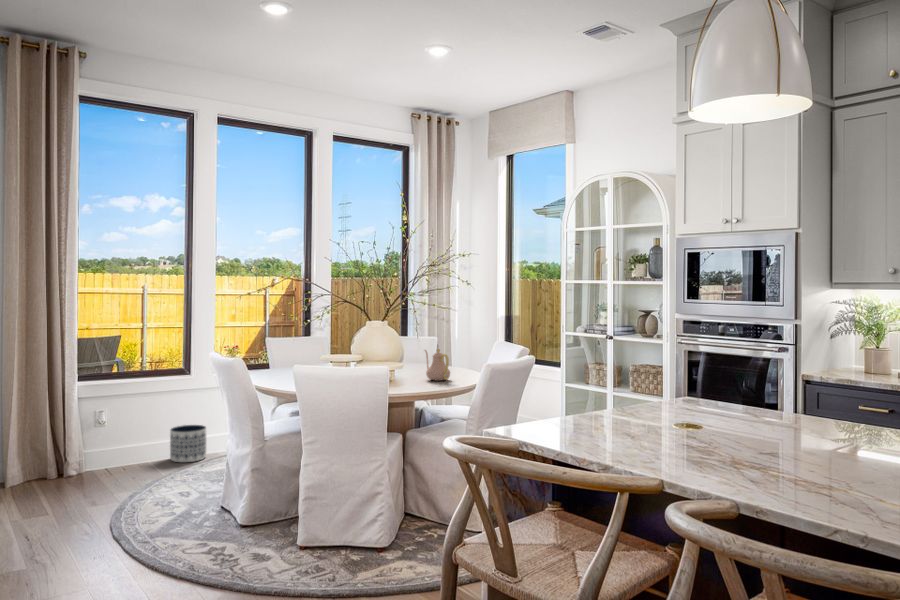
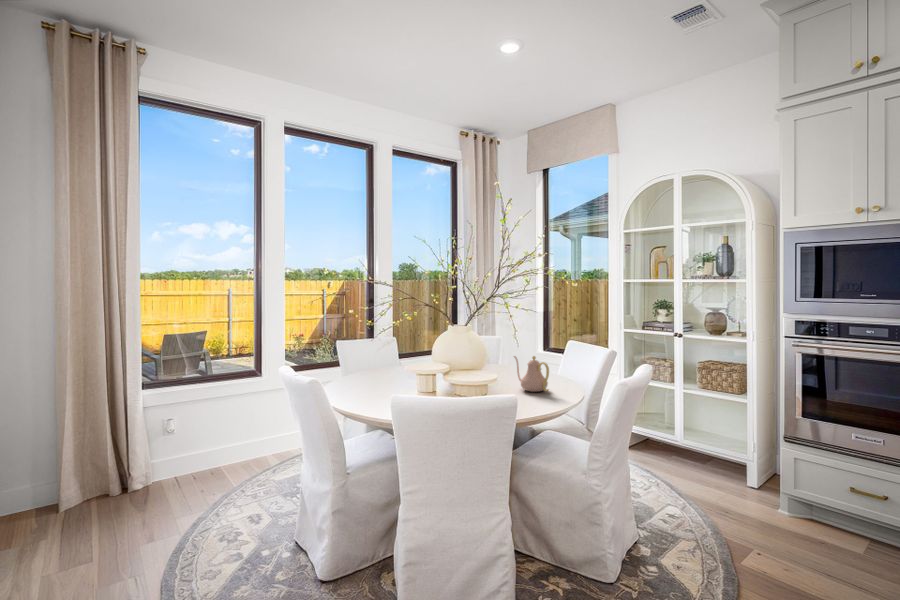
planter: present [170,425,206,462] -> none [241,427,278,468]

